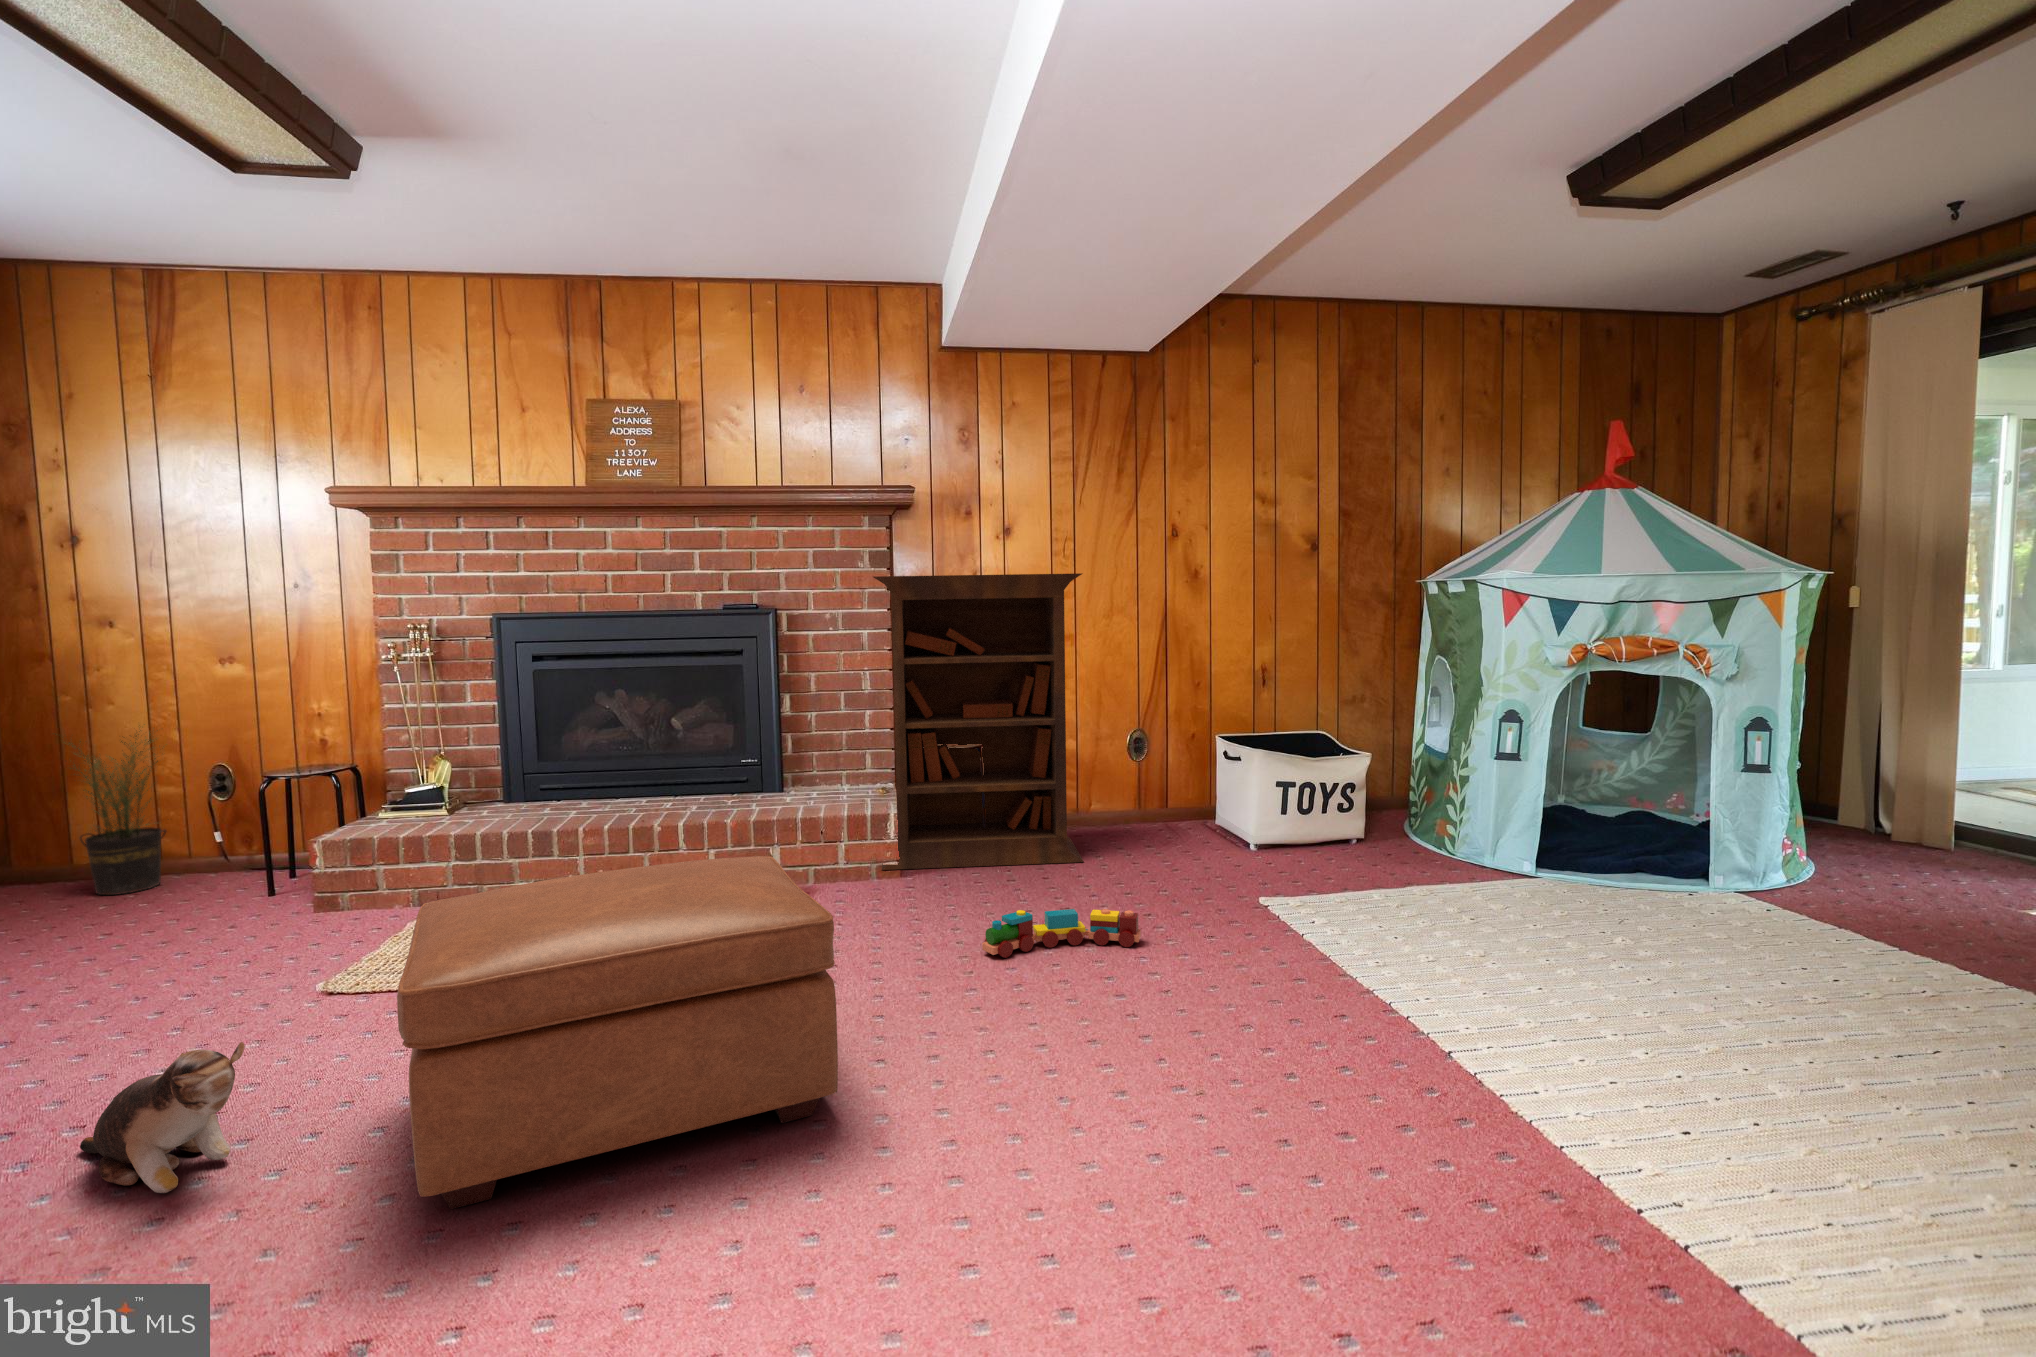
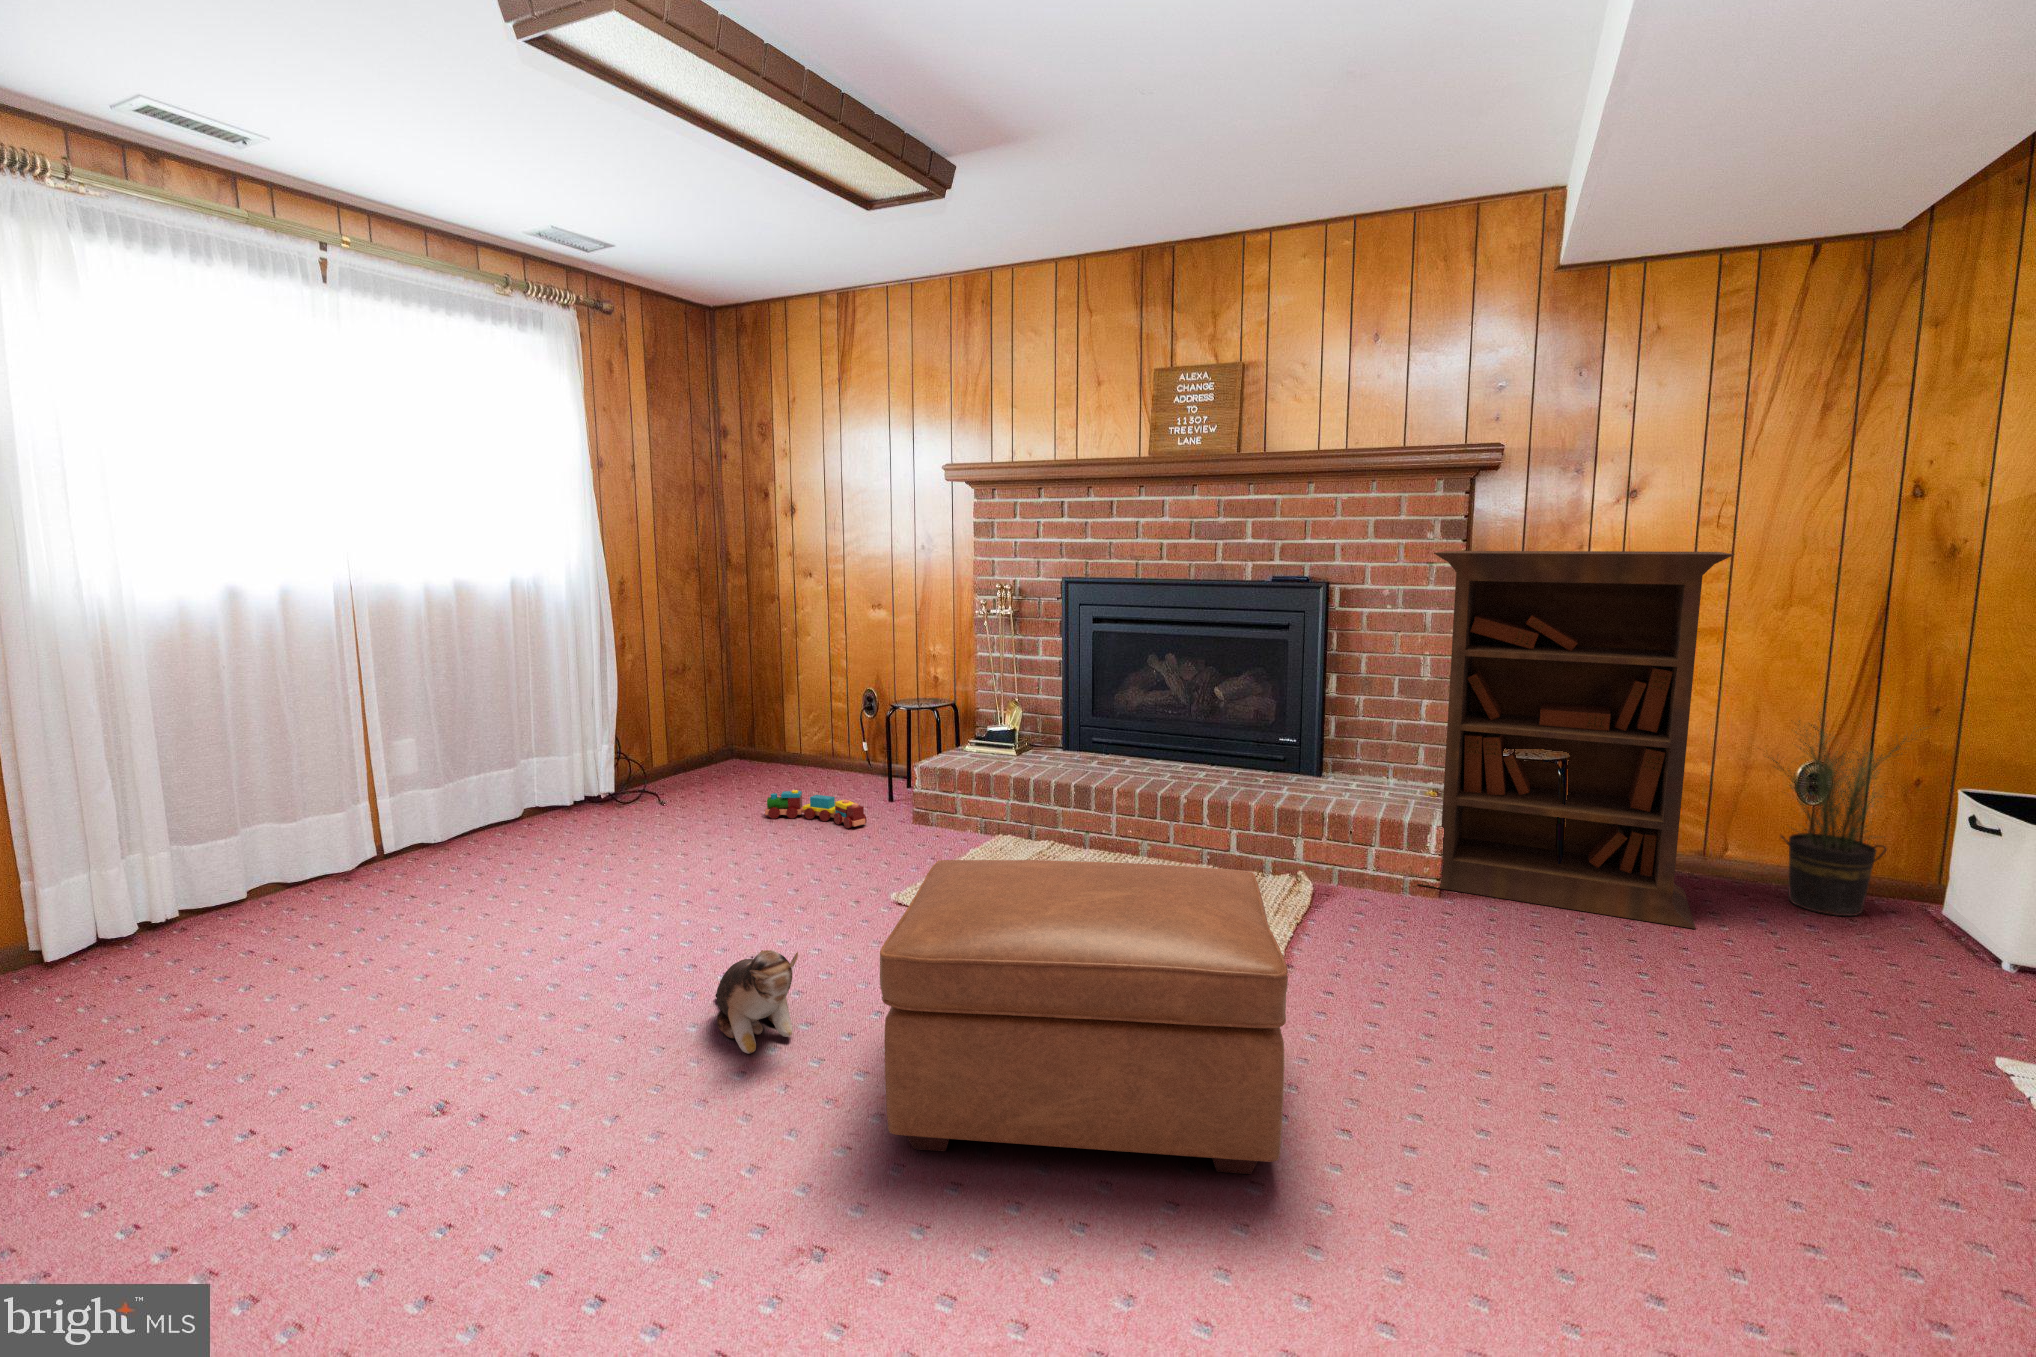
potted plant: present [55,724,166,895] -> present [1768,712,1928,916]
toy train: present [982,909,1141,958] -> present [765,790,867,828]

